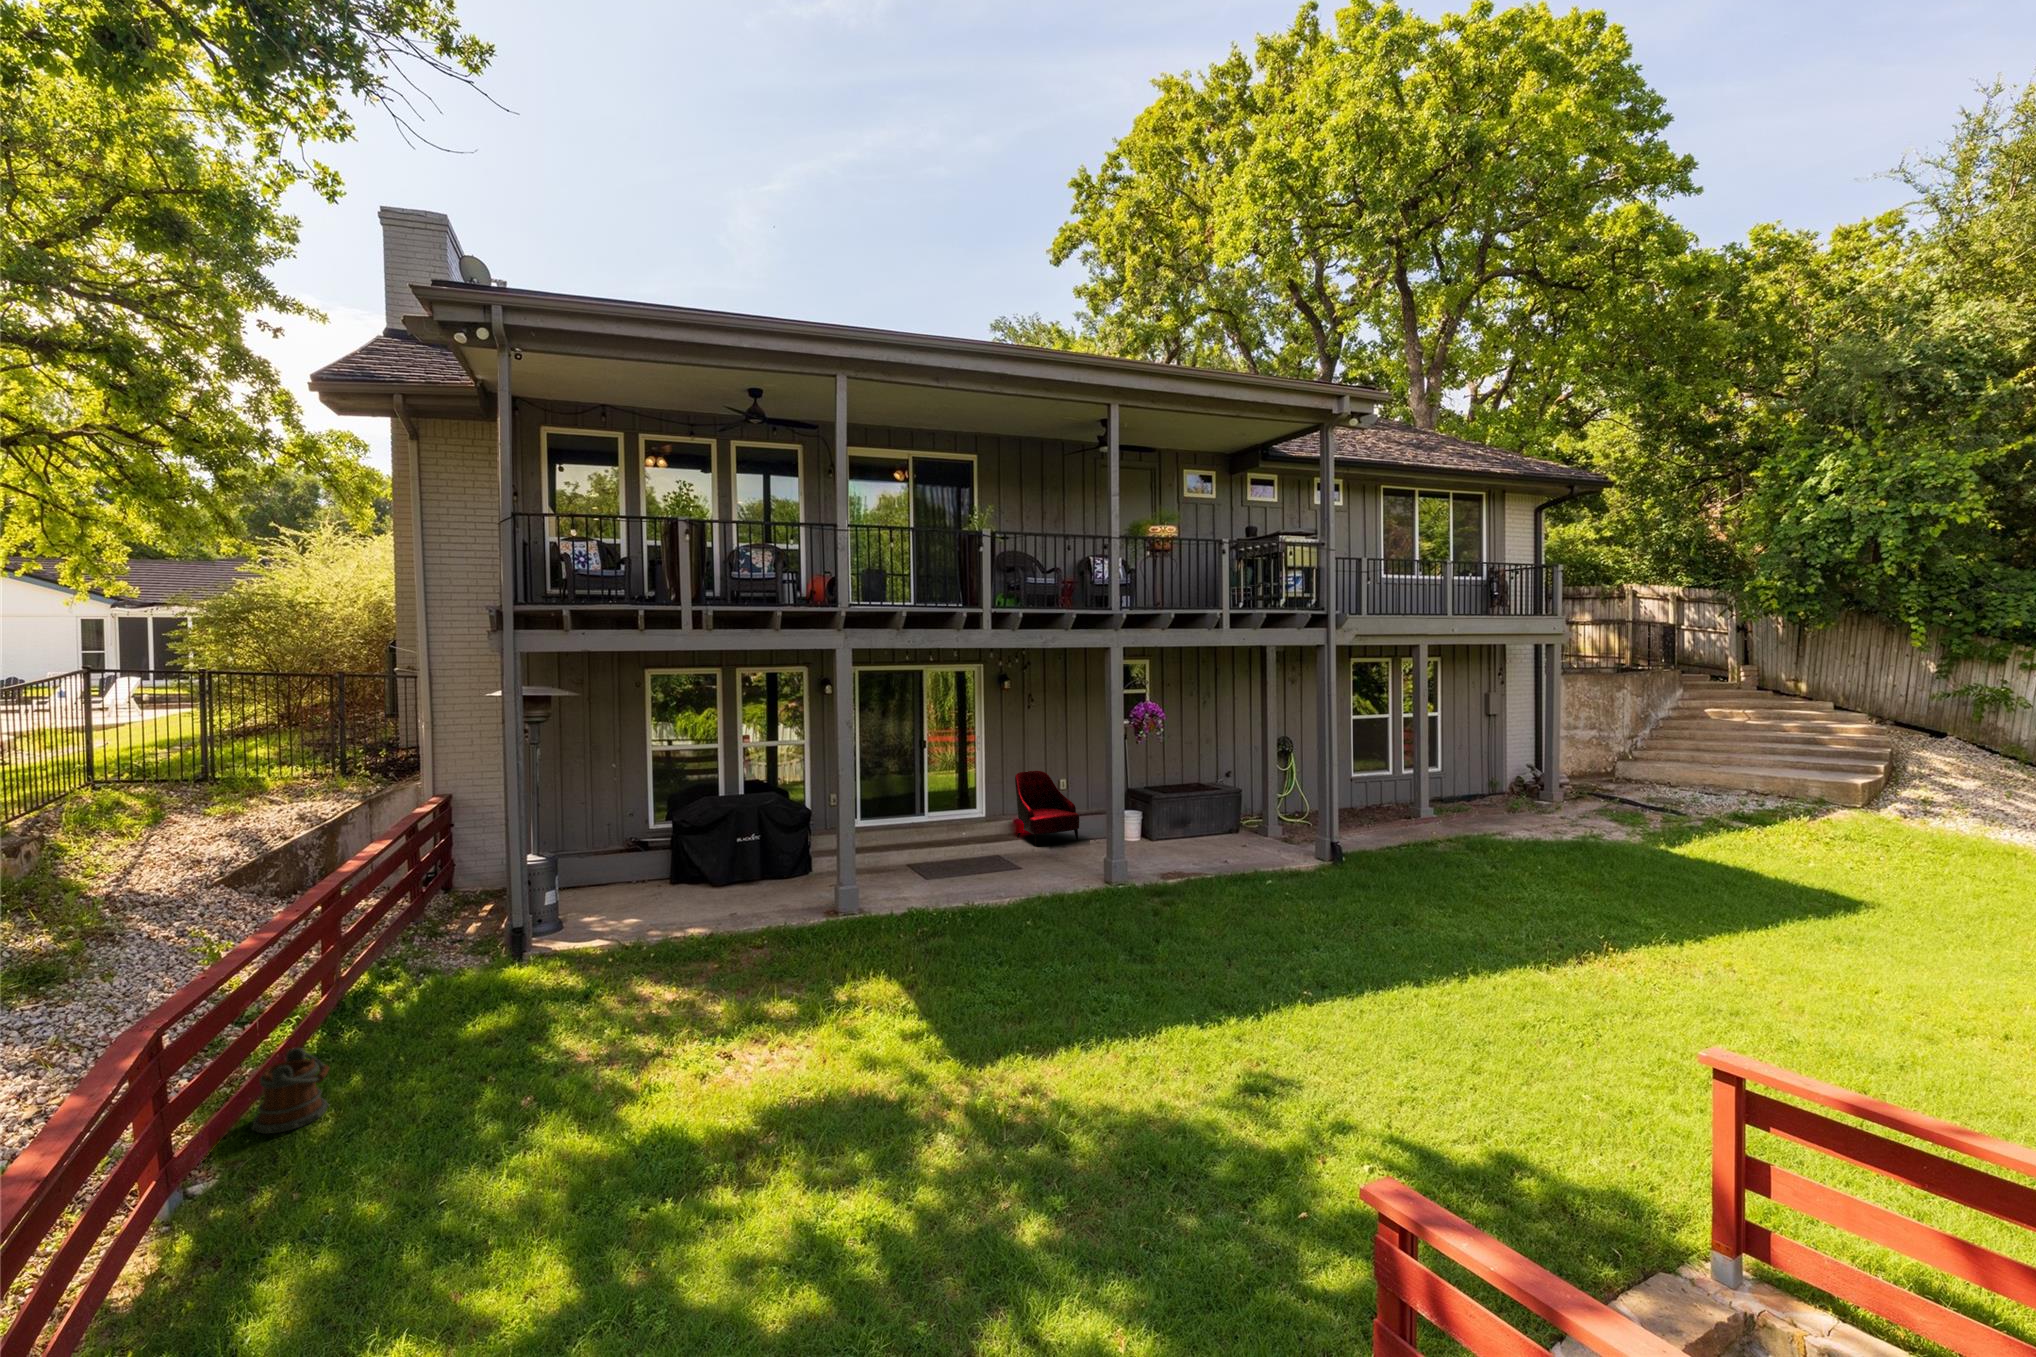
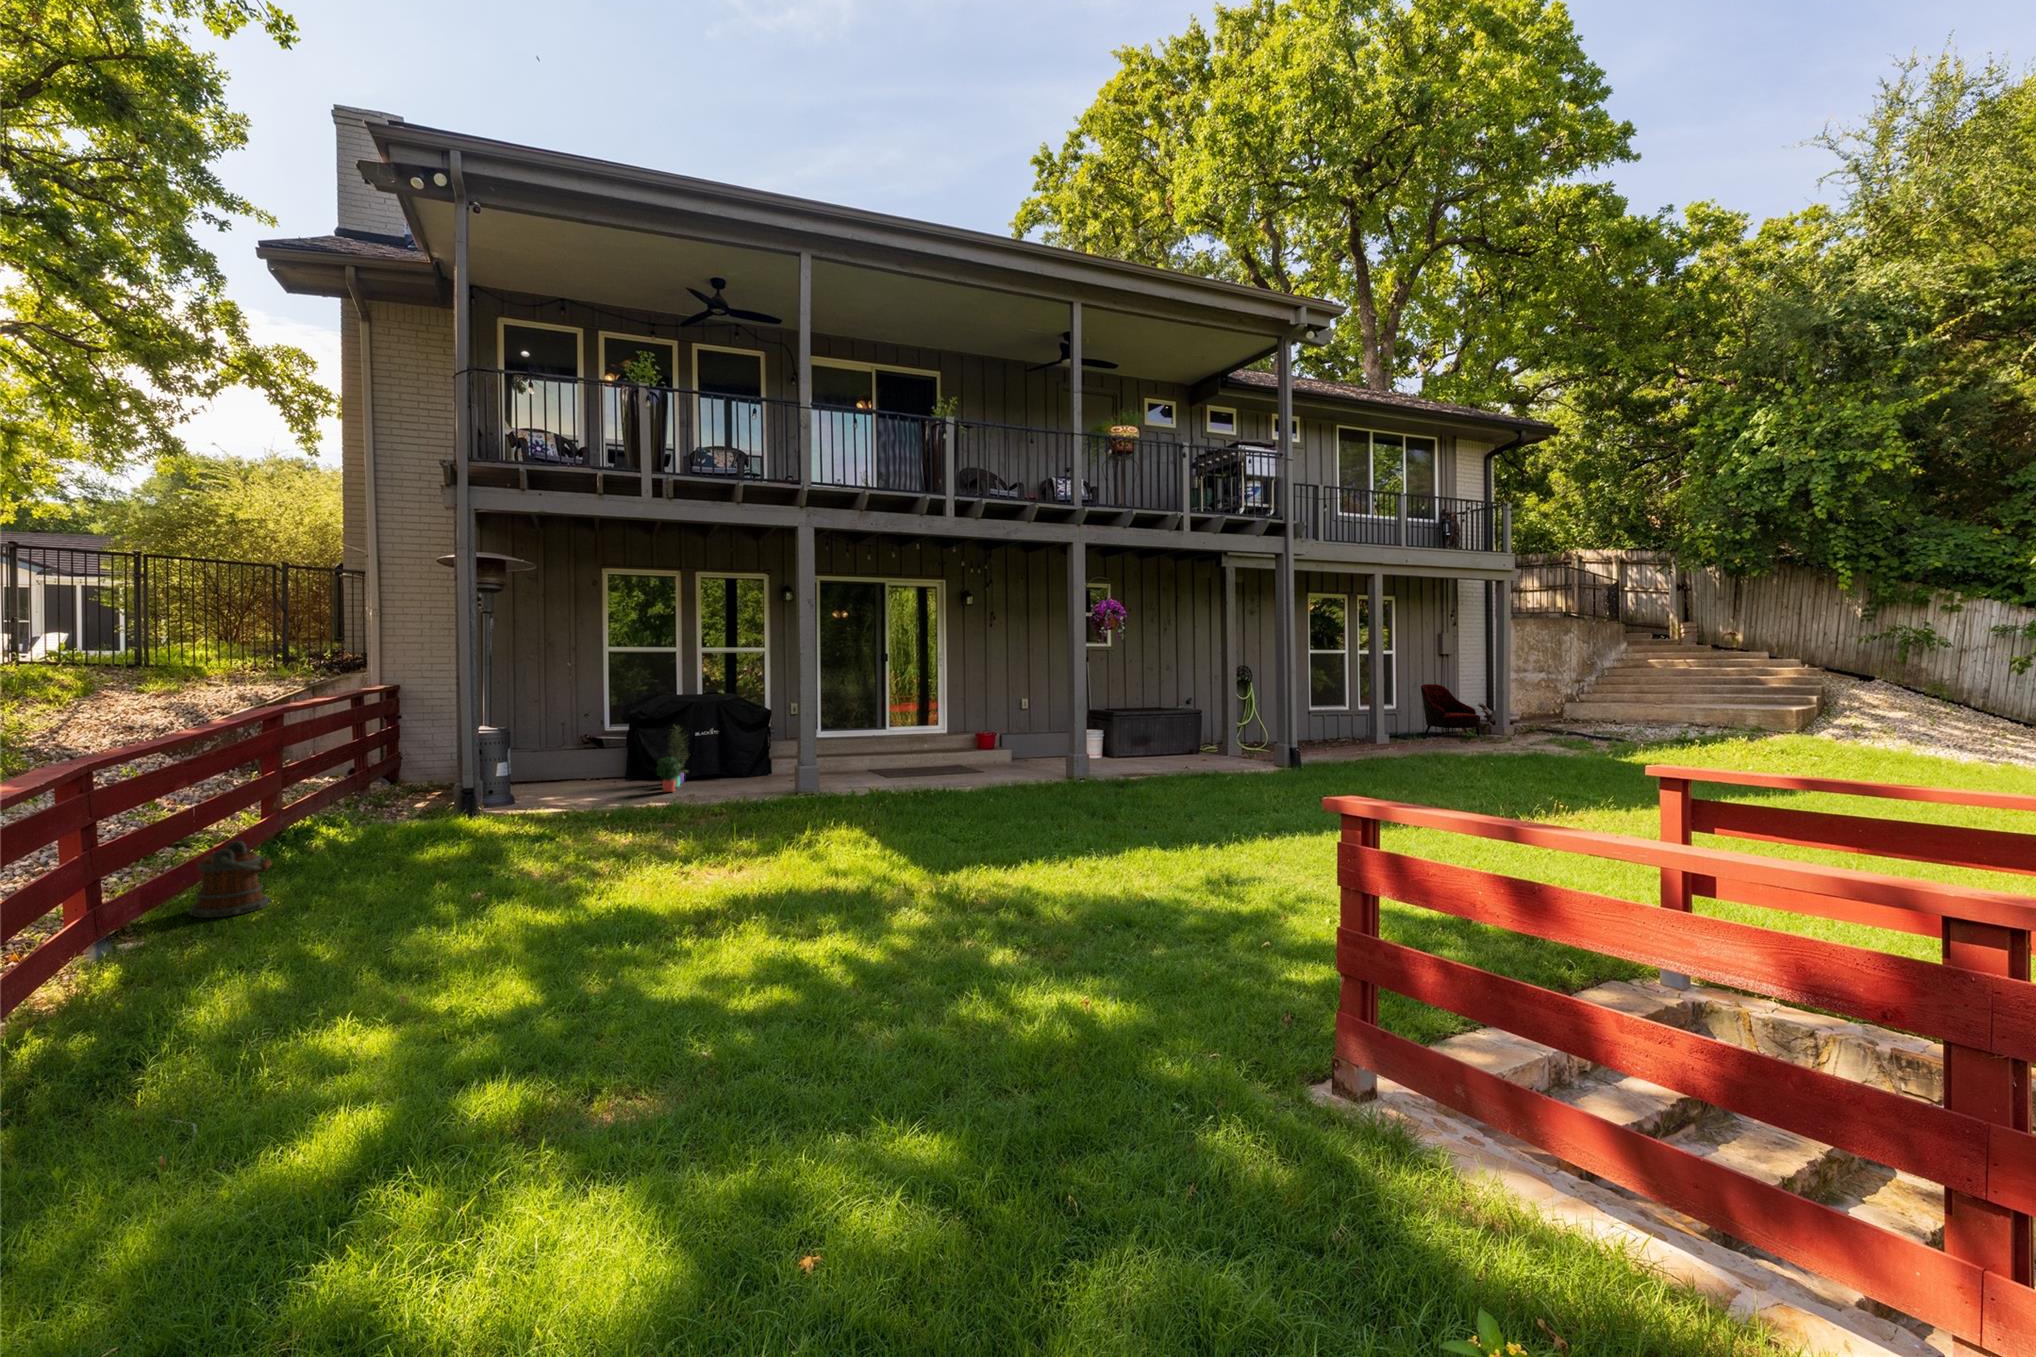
armchair: present [1015,771,1079,846] -> present [1421,684,1480,737]
potted plant: none [703,832,737,907] -> present [657,726,686,792]

